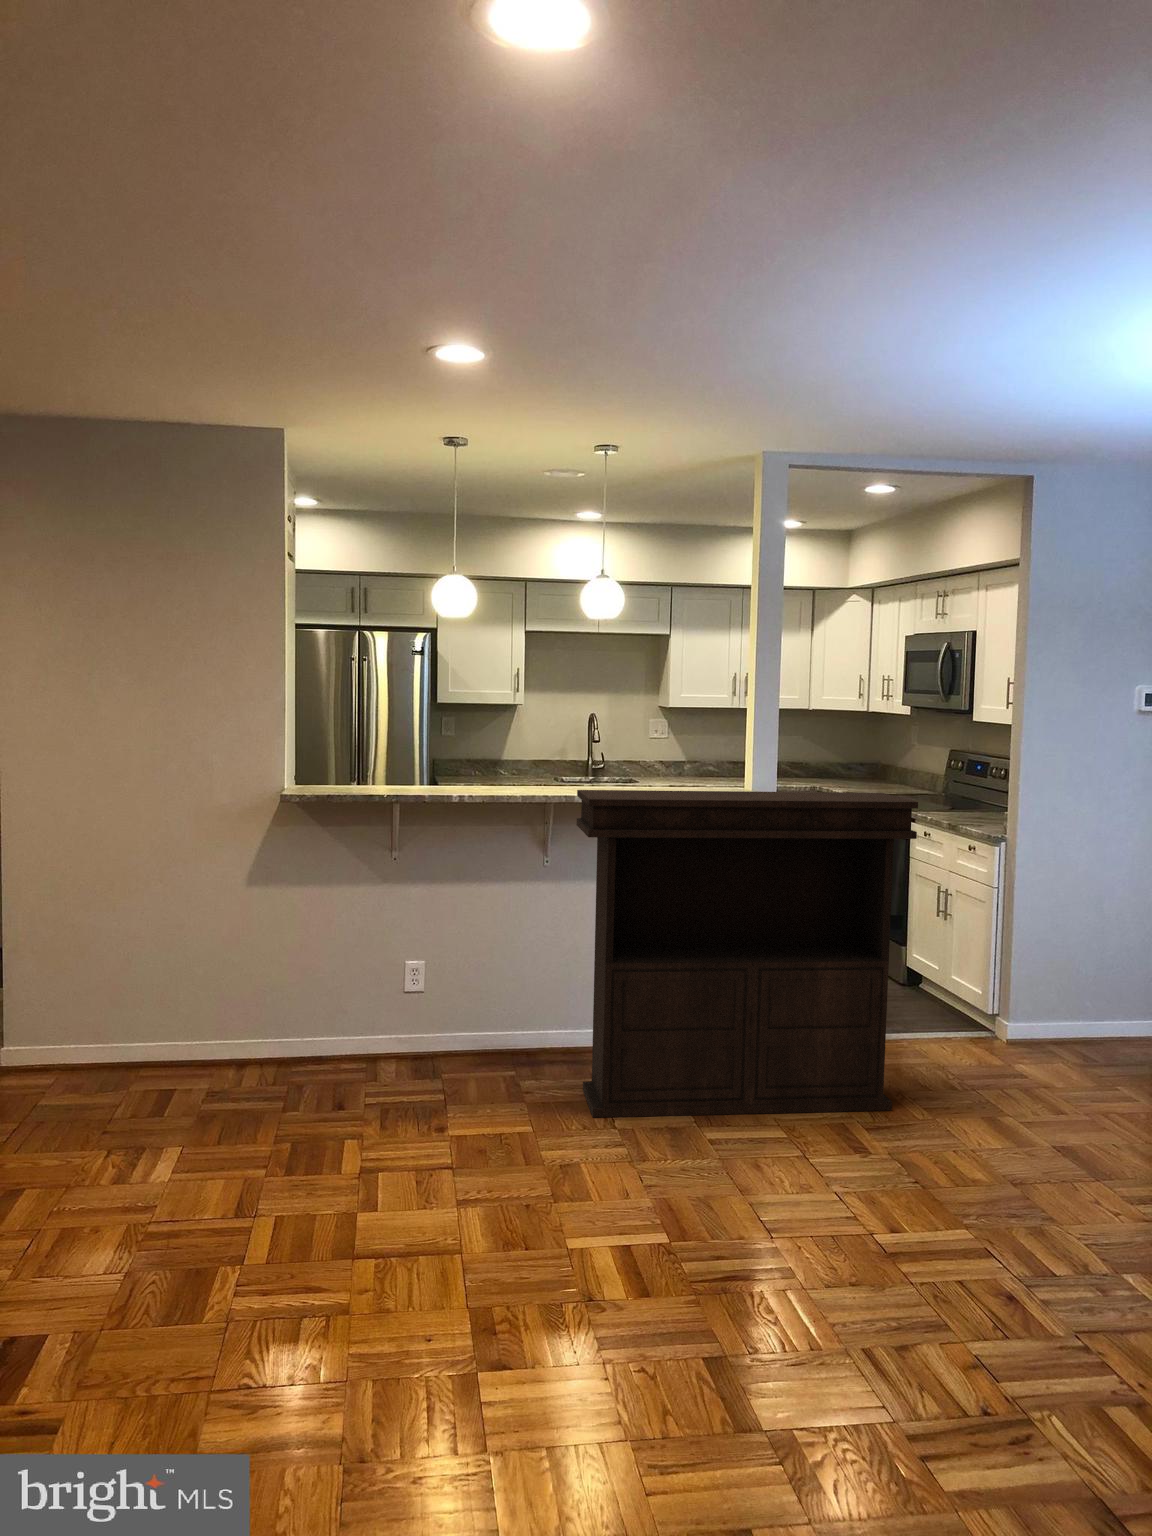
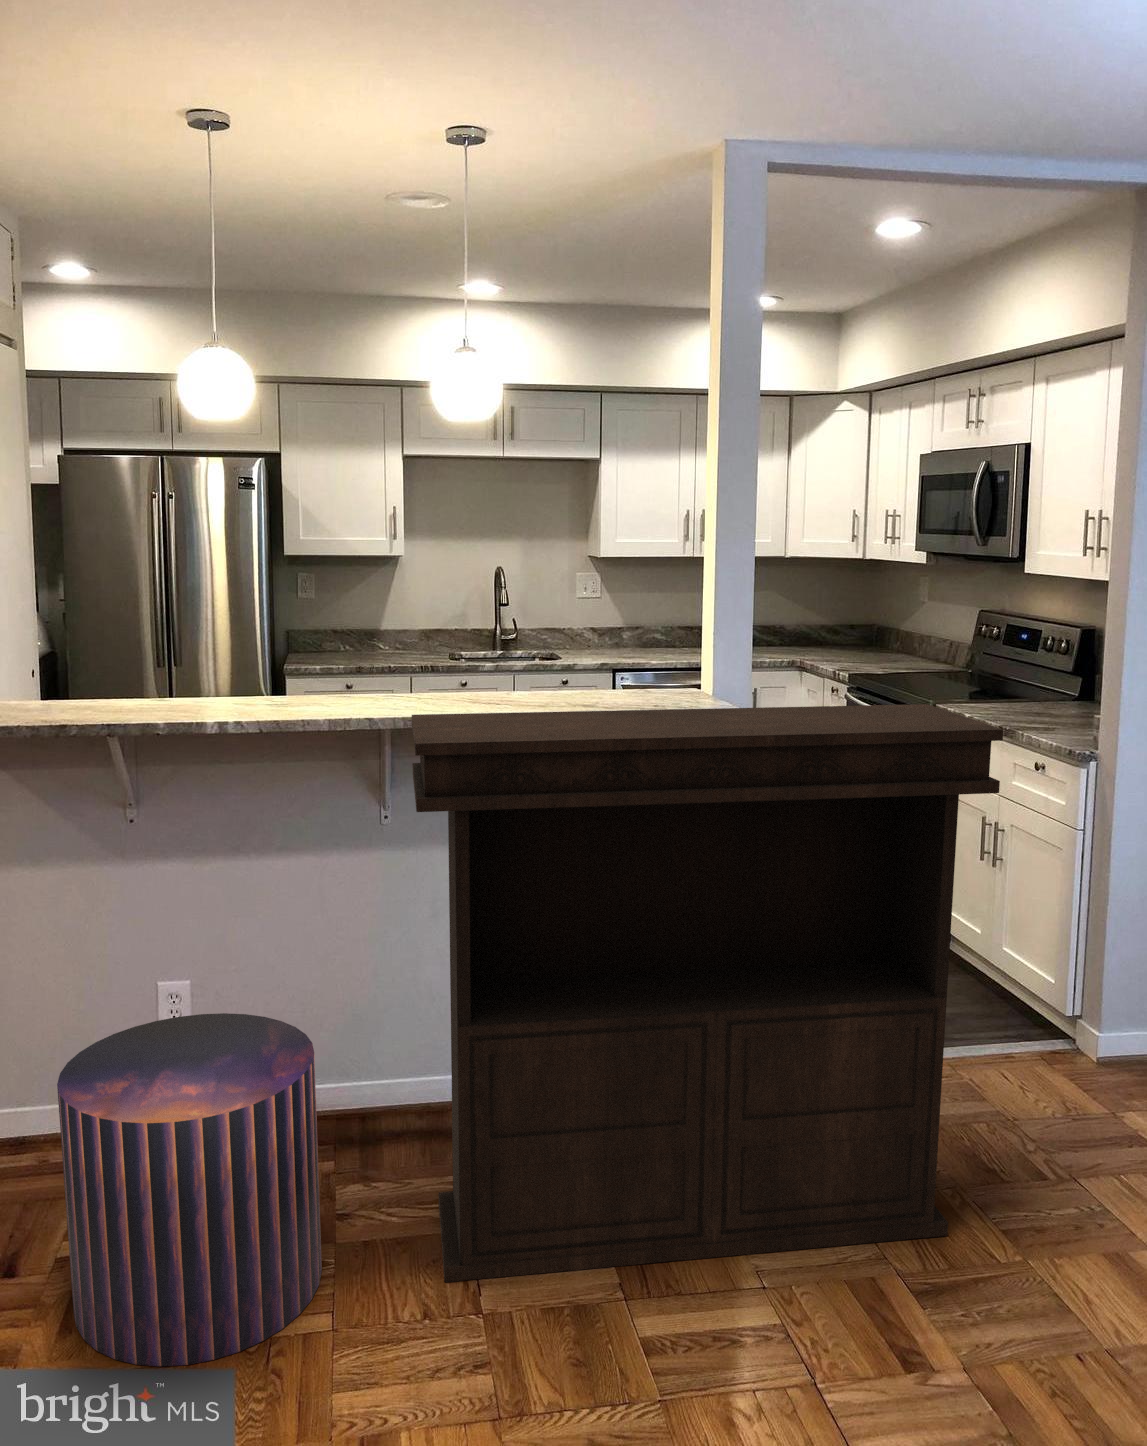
pouf: none [383,963,523,1140] -> present [57,1013,322,1366]

